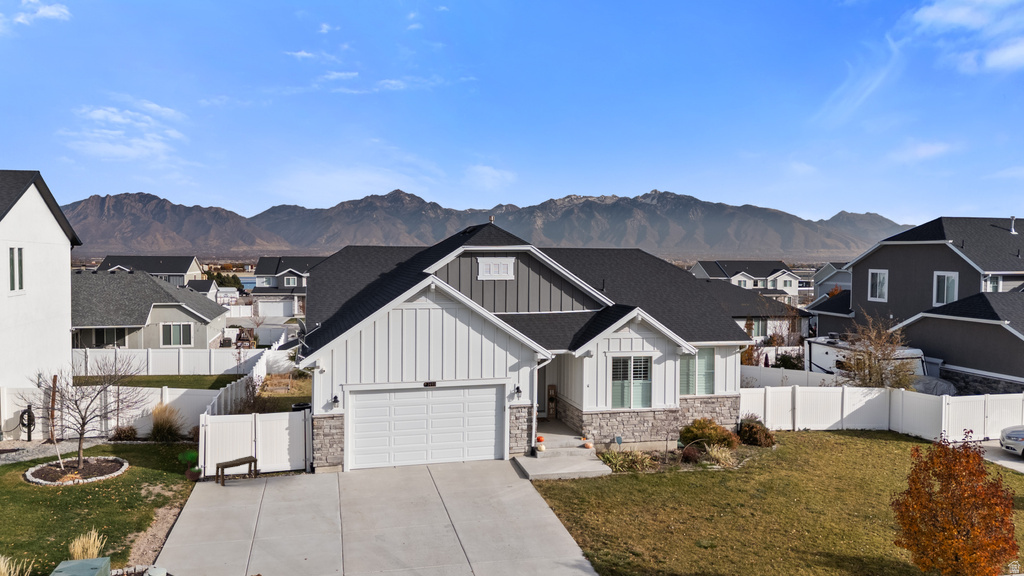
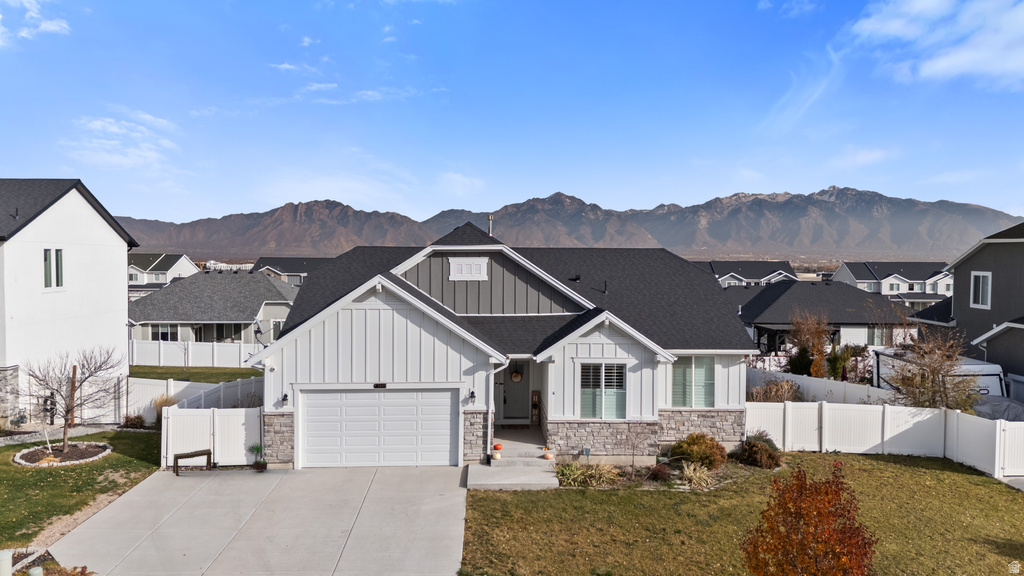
potted tree: present [180,451,202,481] -> present [247,444,267,472]

